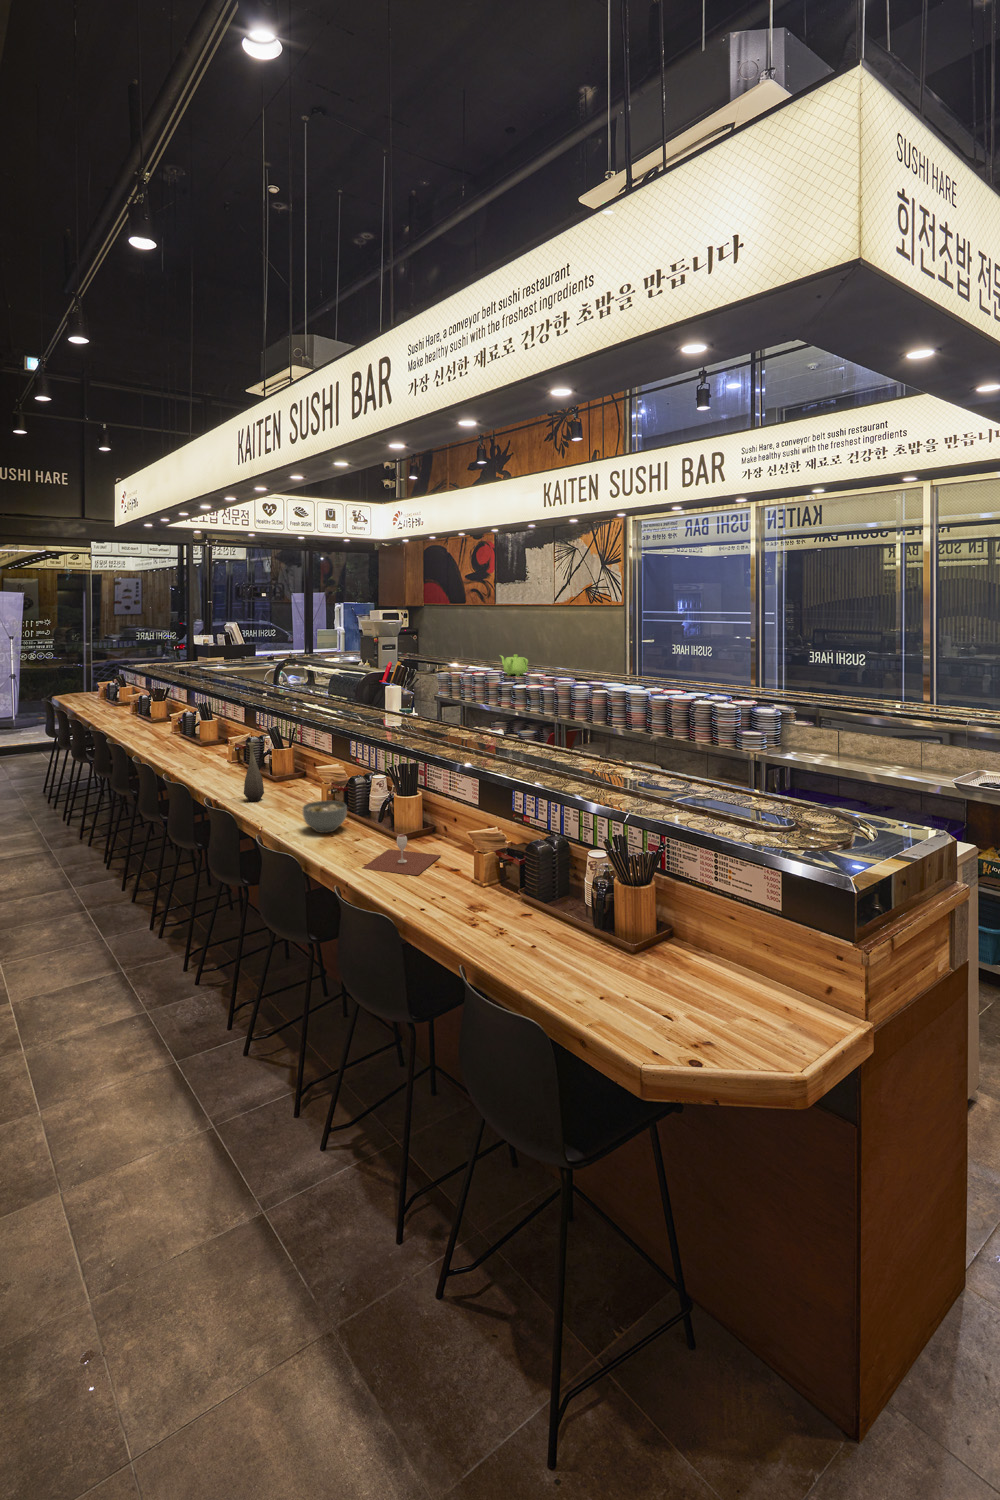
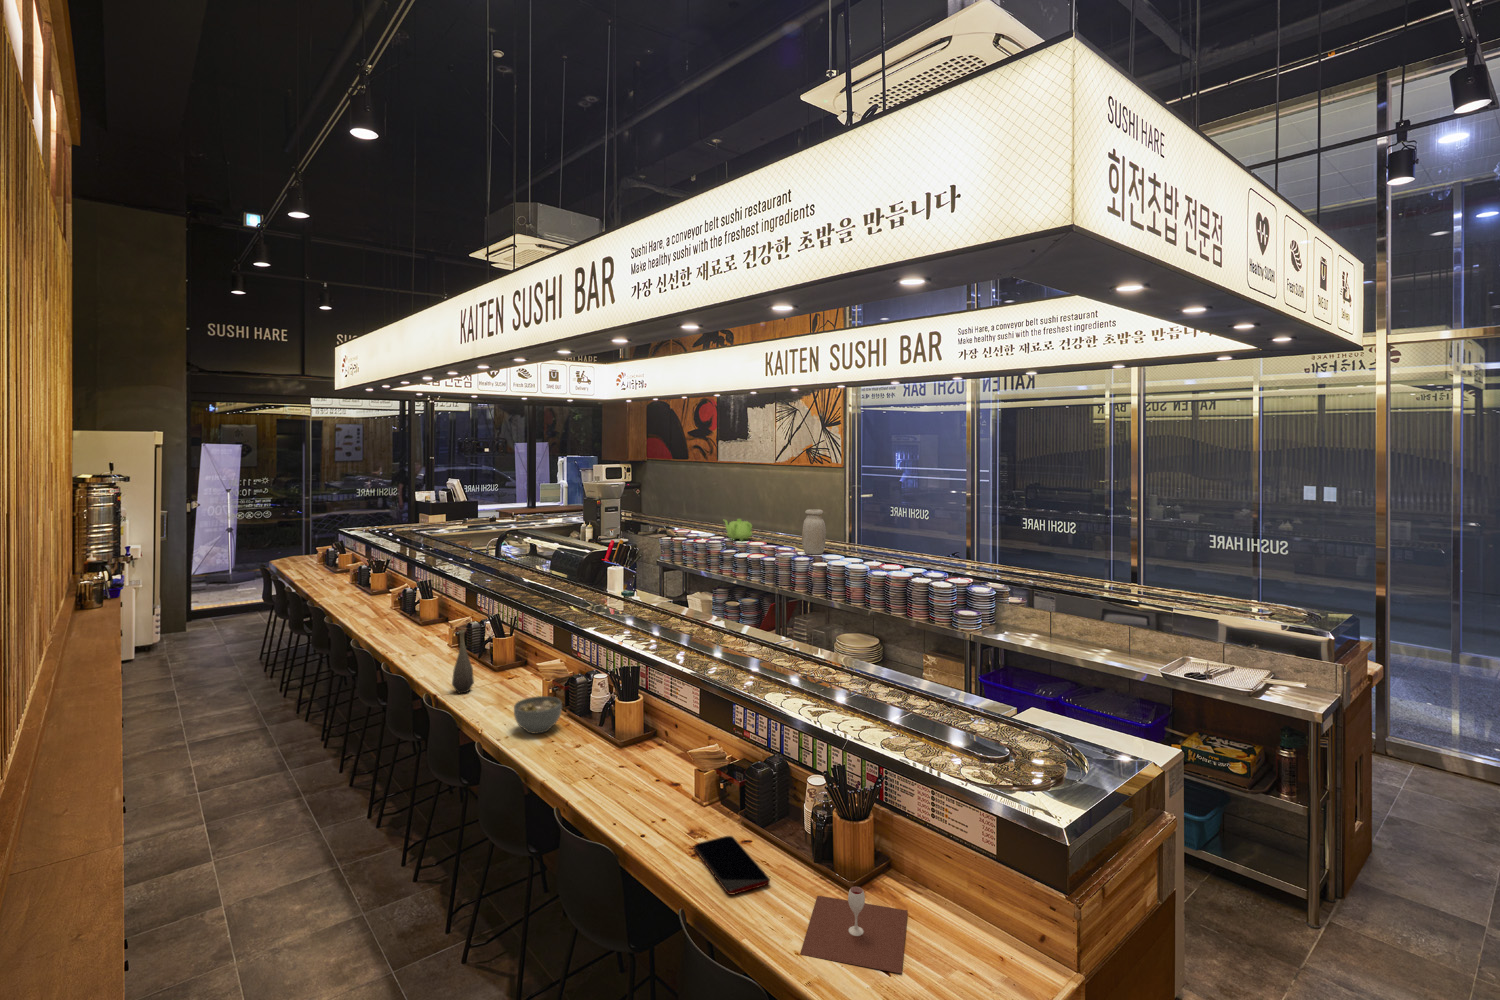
jar: none [577,642,601,687] -> present [802,509,826,554]
wine glass: present [362,835,441,875] -> present [800,887,907,974]
smartphone: none [470,910,540,952] -> present [694,836,770,895]

